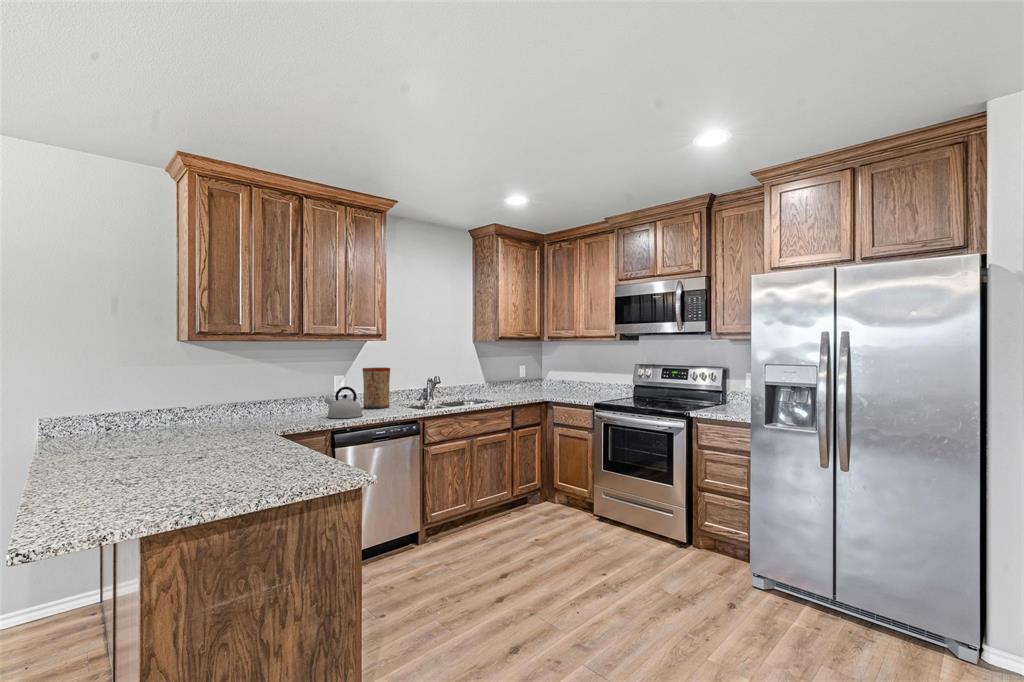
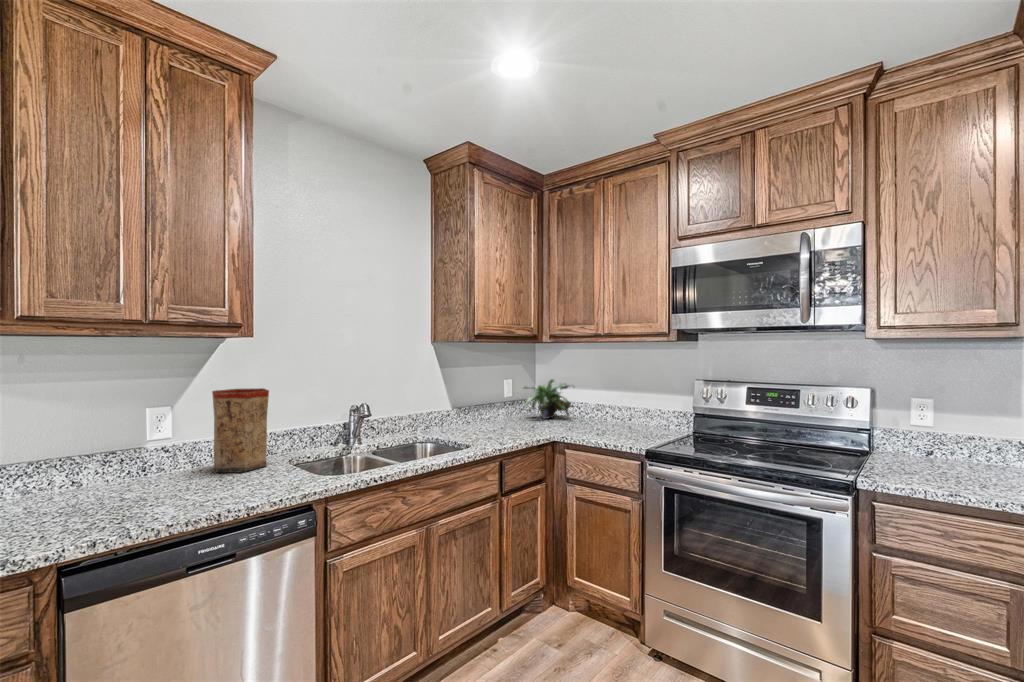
potted plant: none [532,366,566,392] -> present [524,379,570,419]
kettle: present [324,387,363,418] -> none [80,440,182,522]

